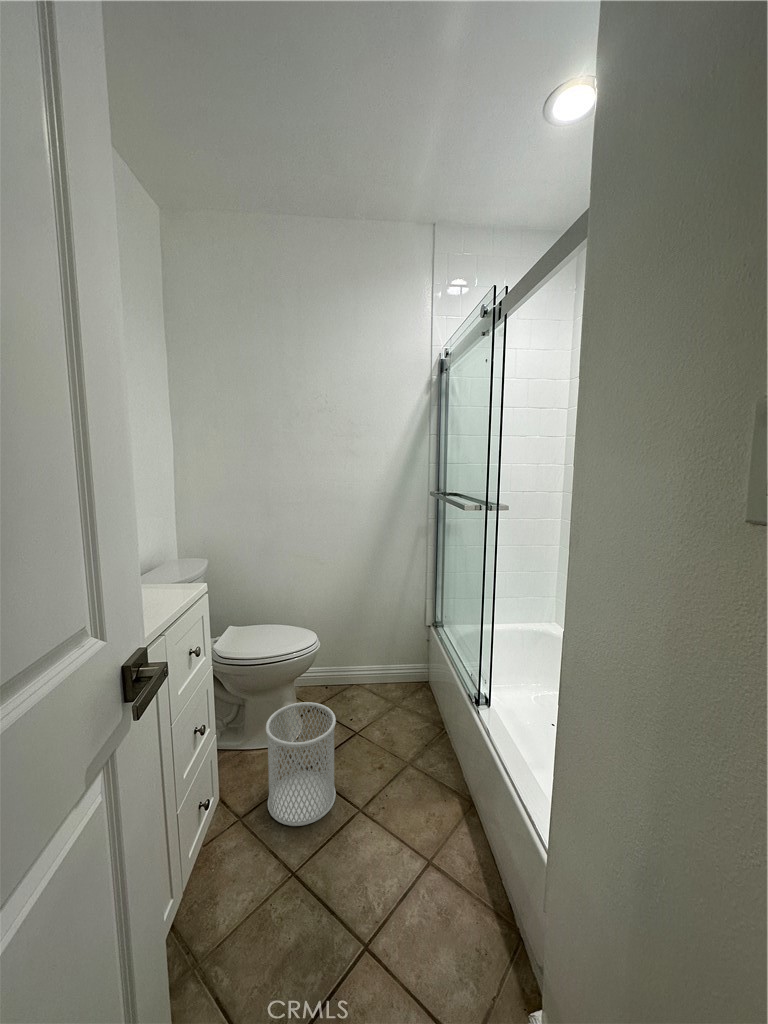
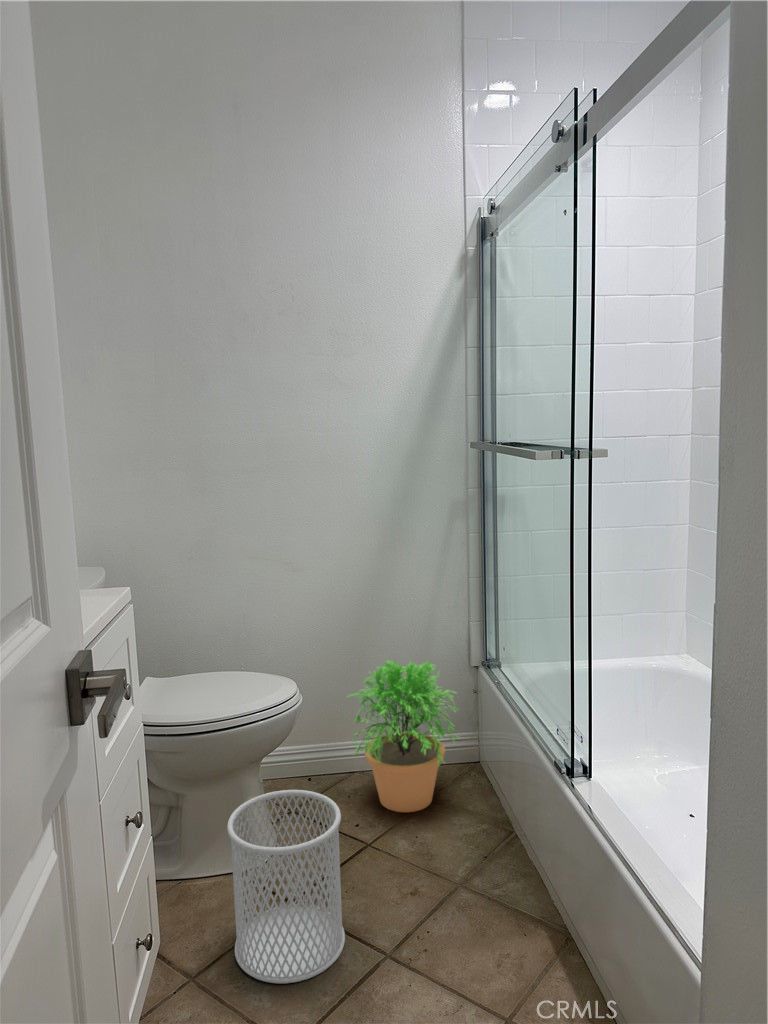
potted plant: none [350,619,418,713] -> present [352,660,455,812]

